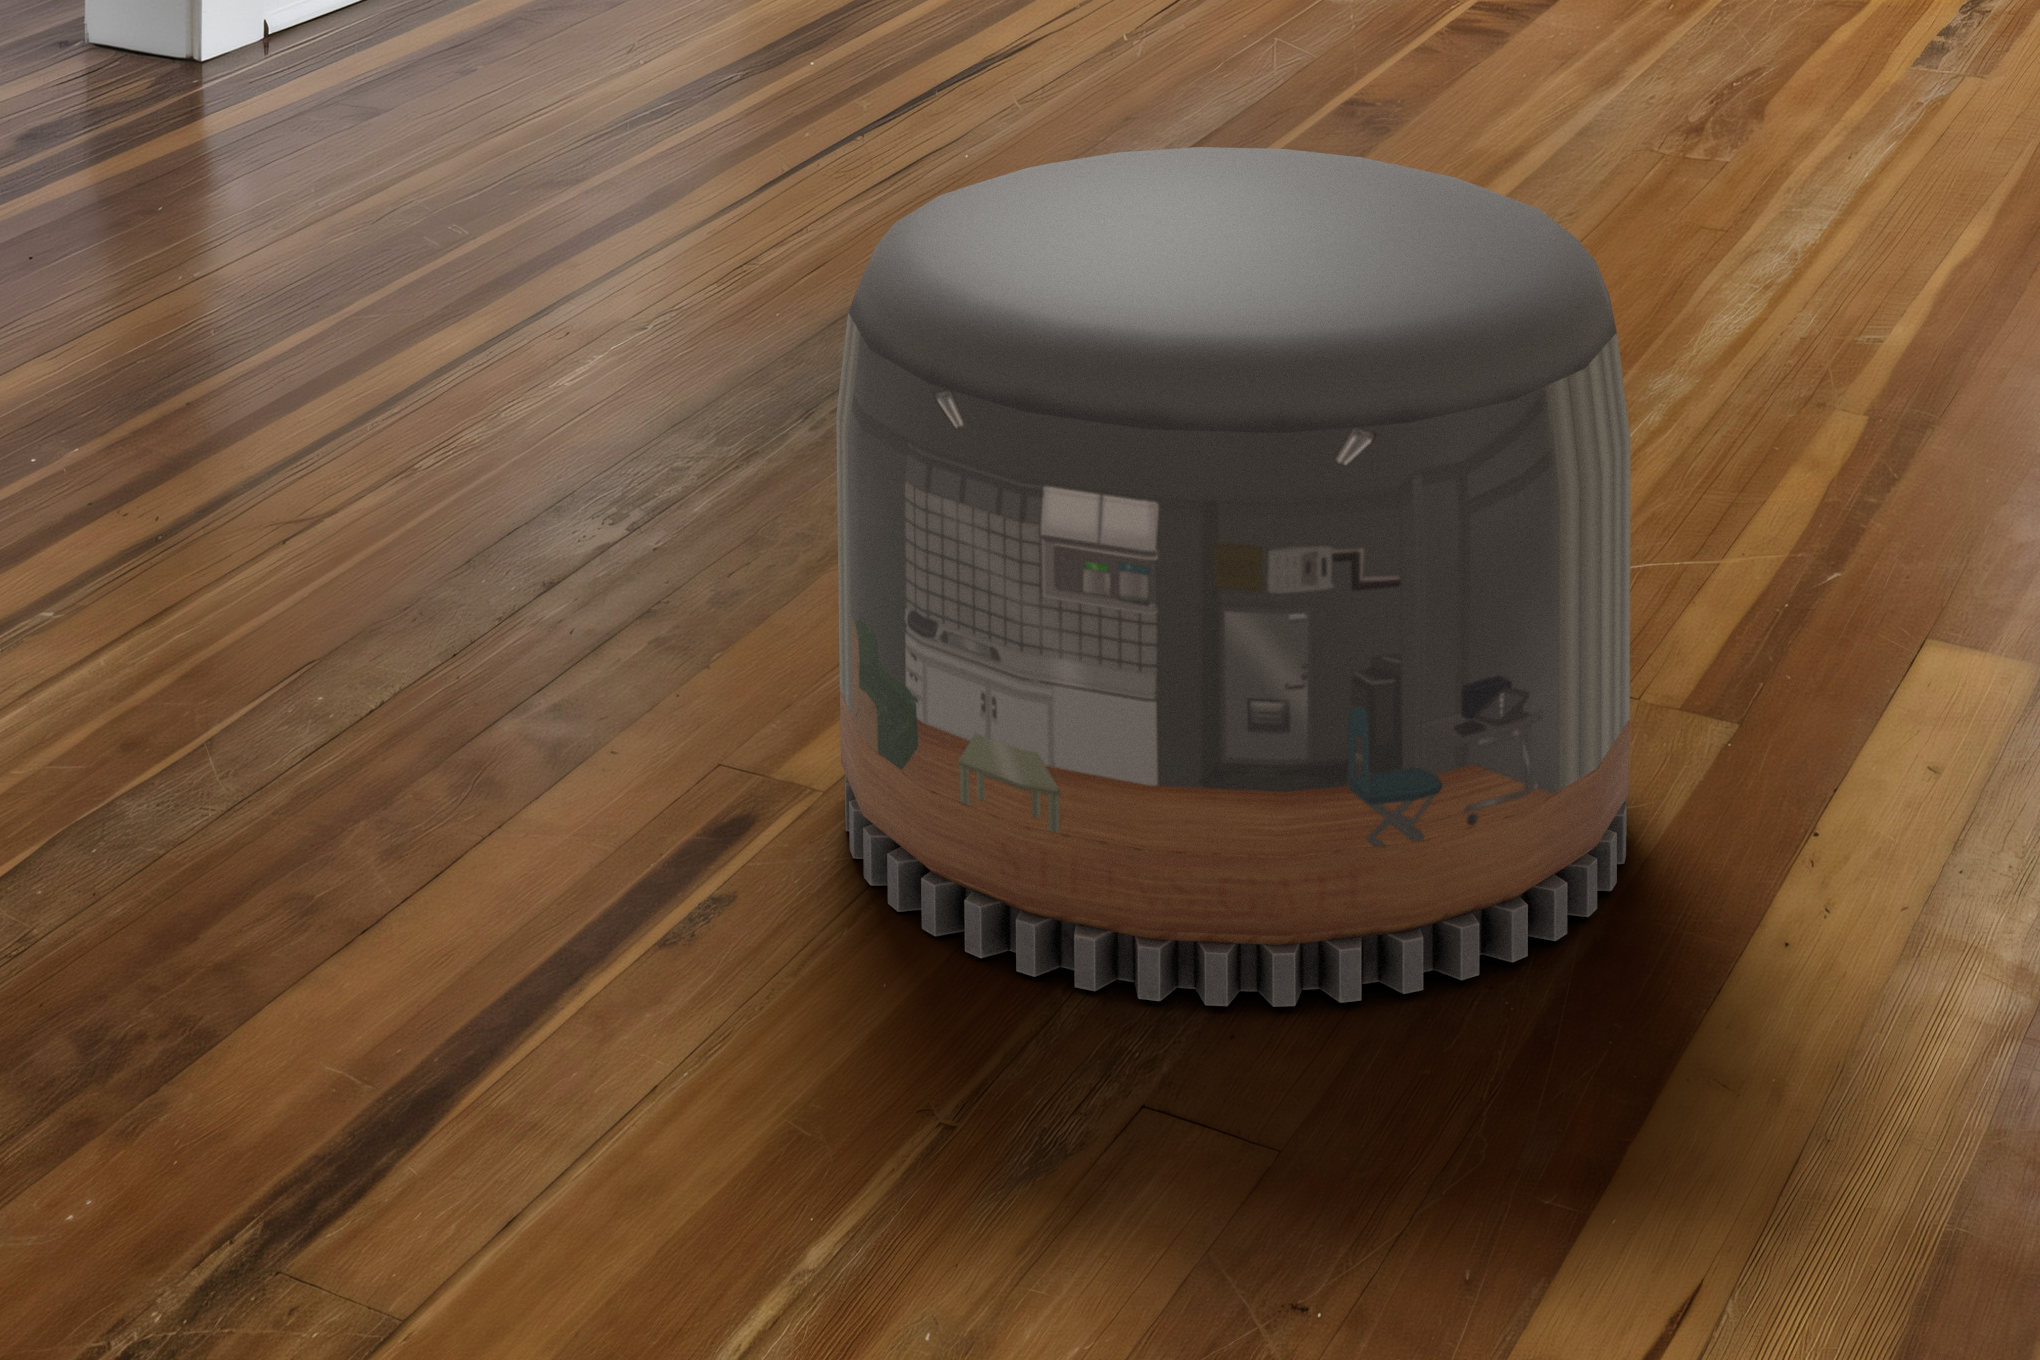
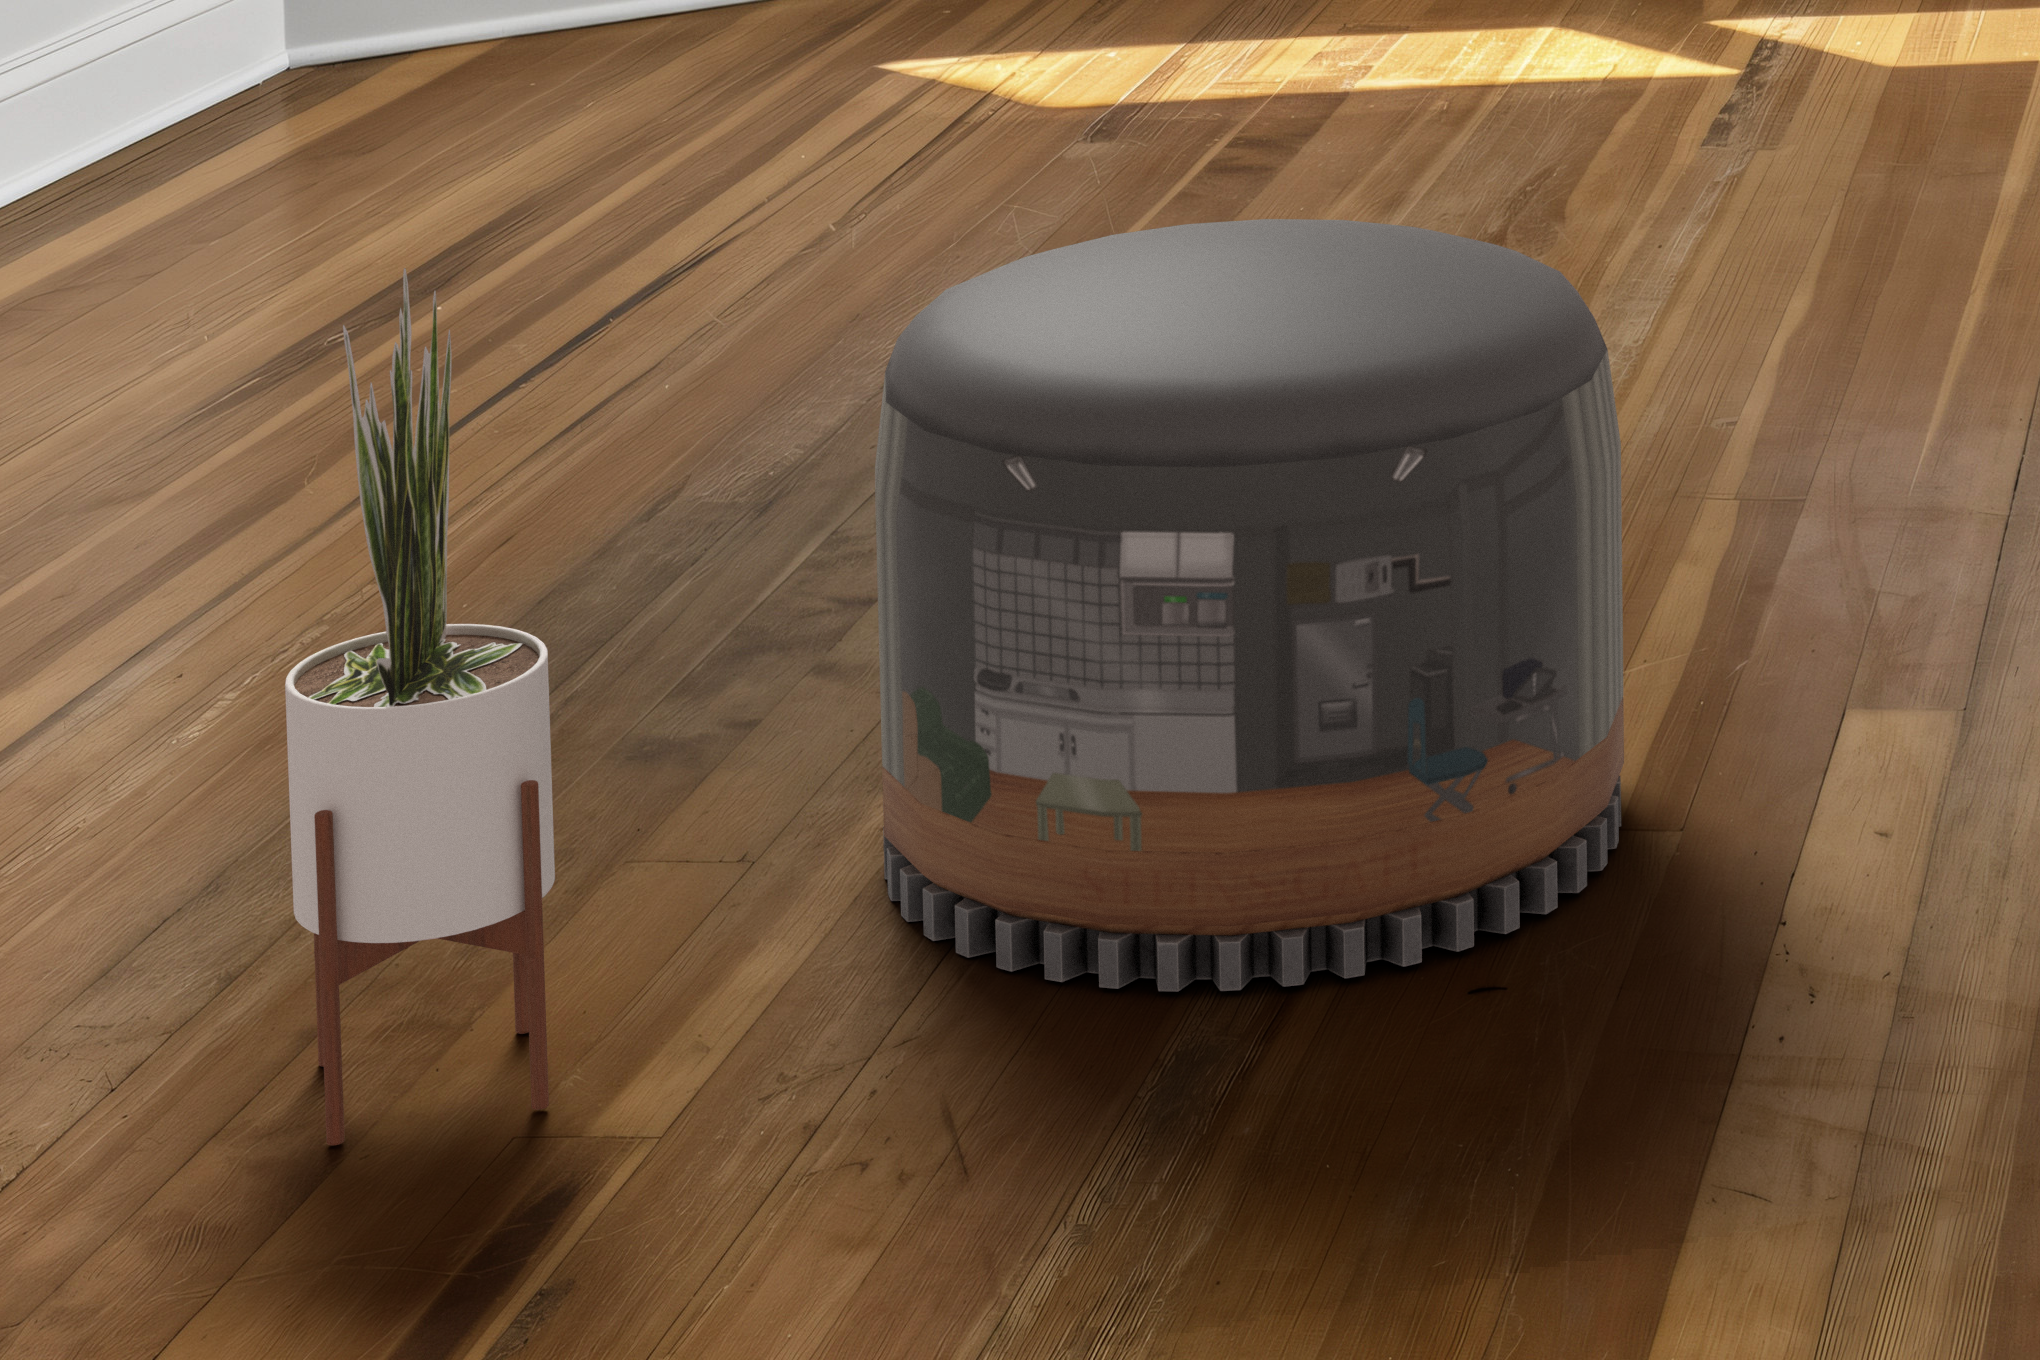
potted plant: none [210,138,466,1024] -> present [285,268,555,1145]

